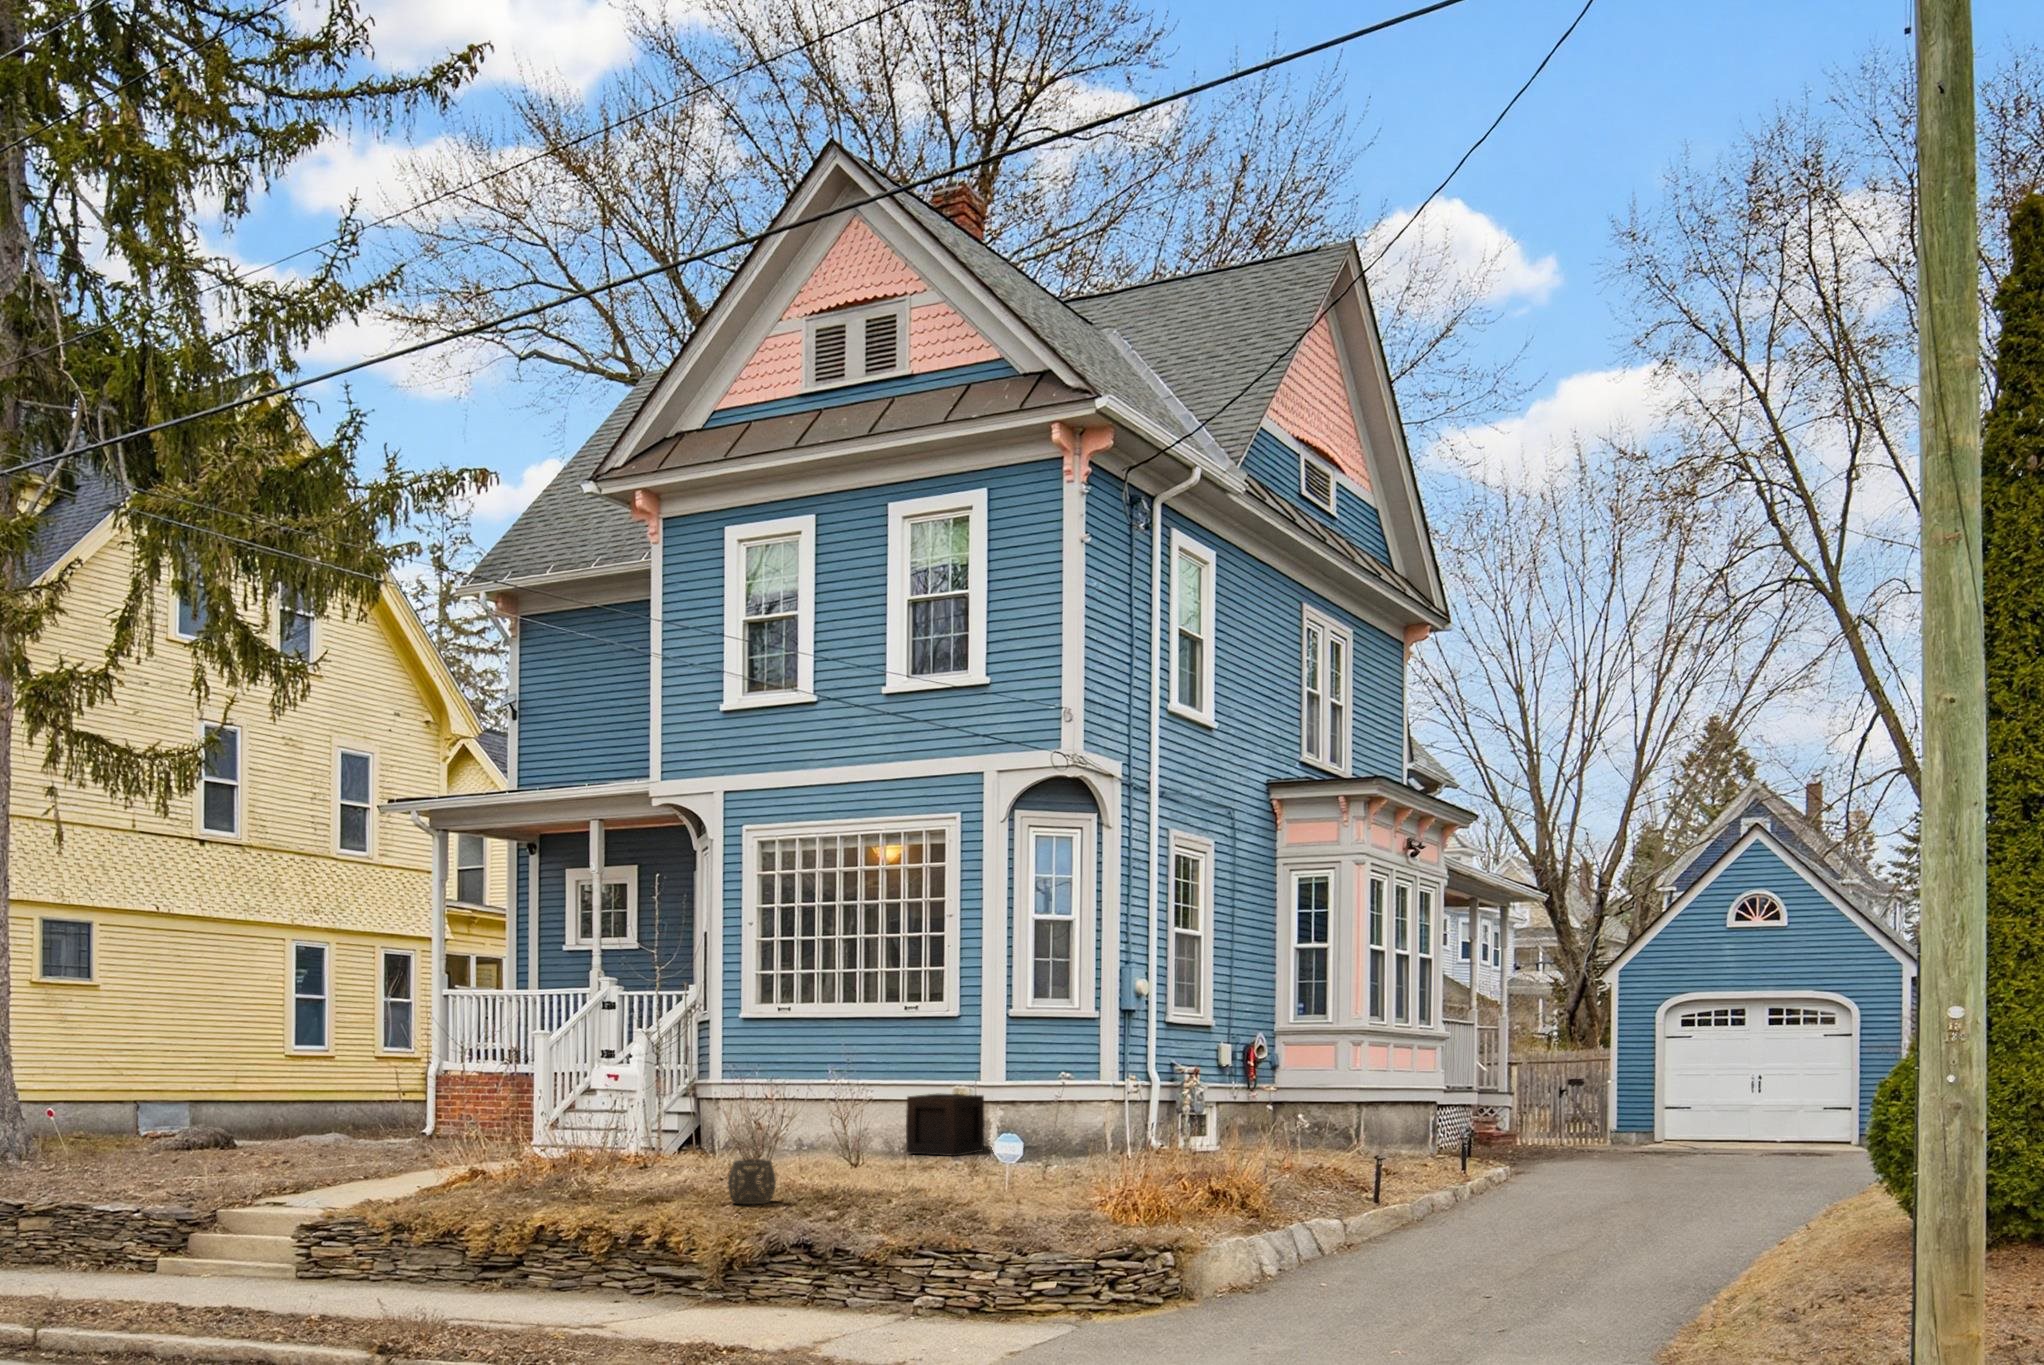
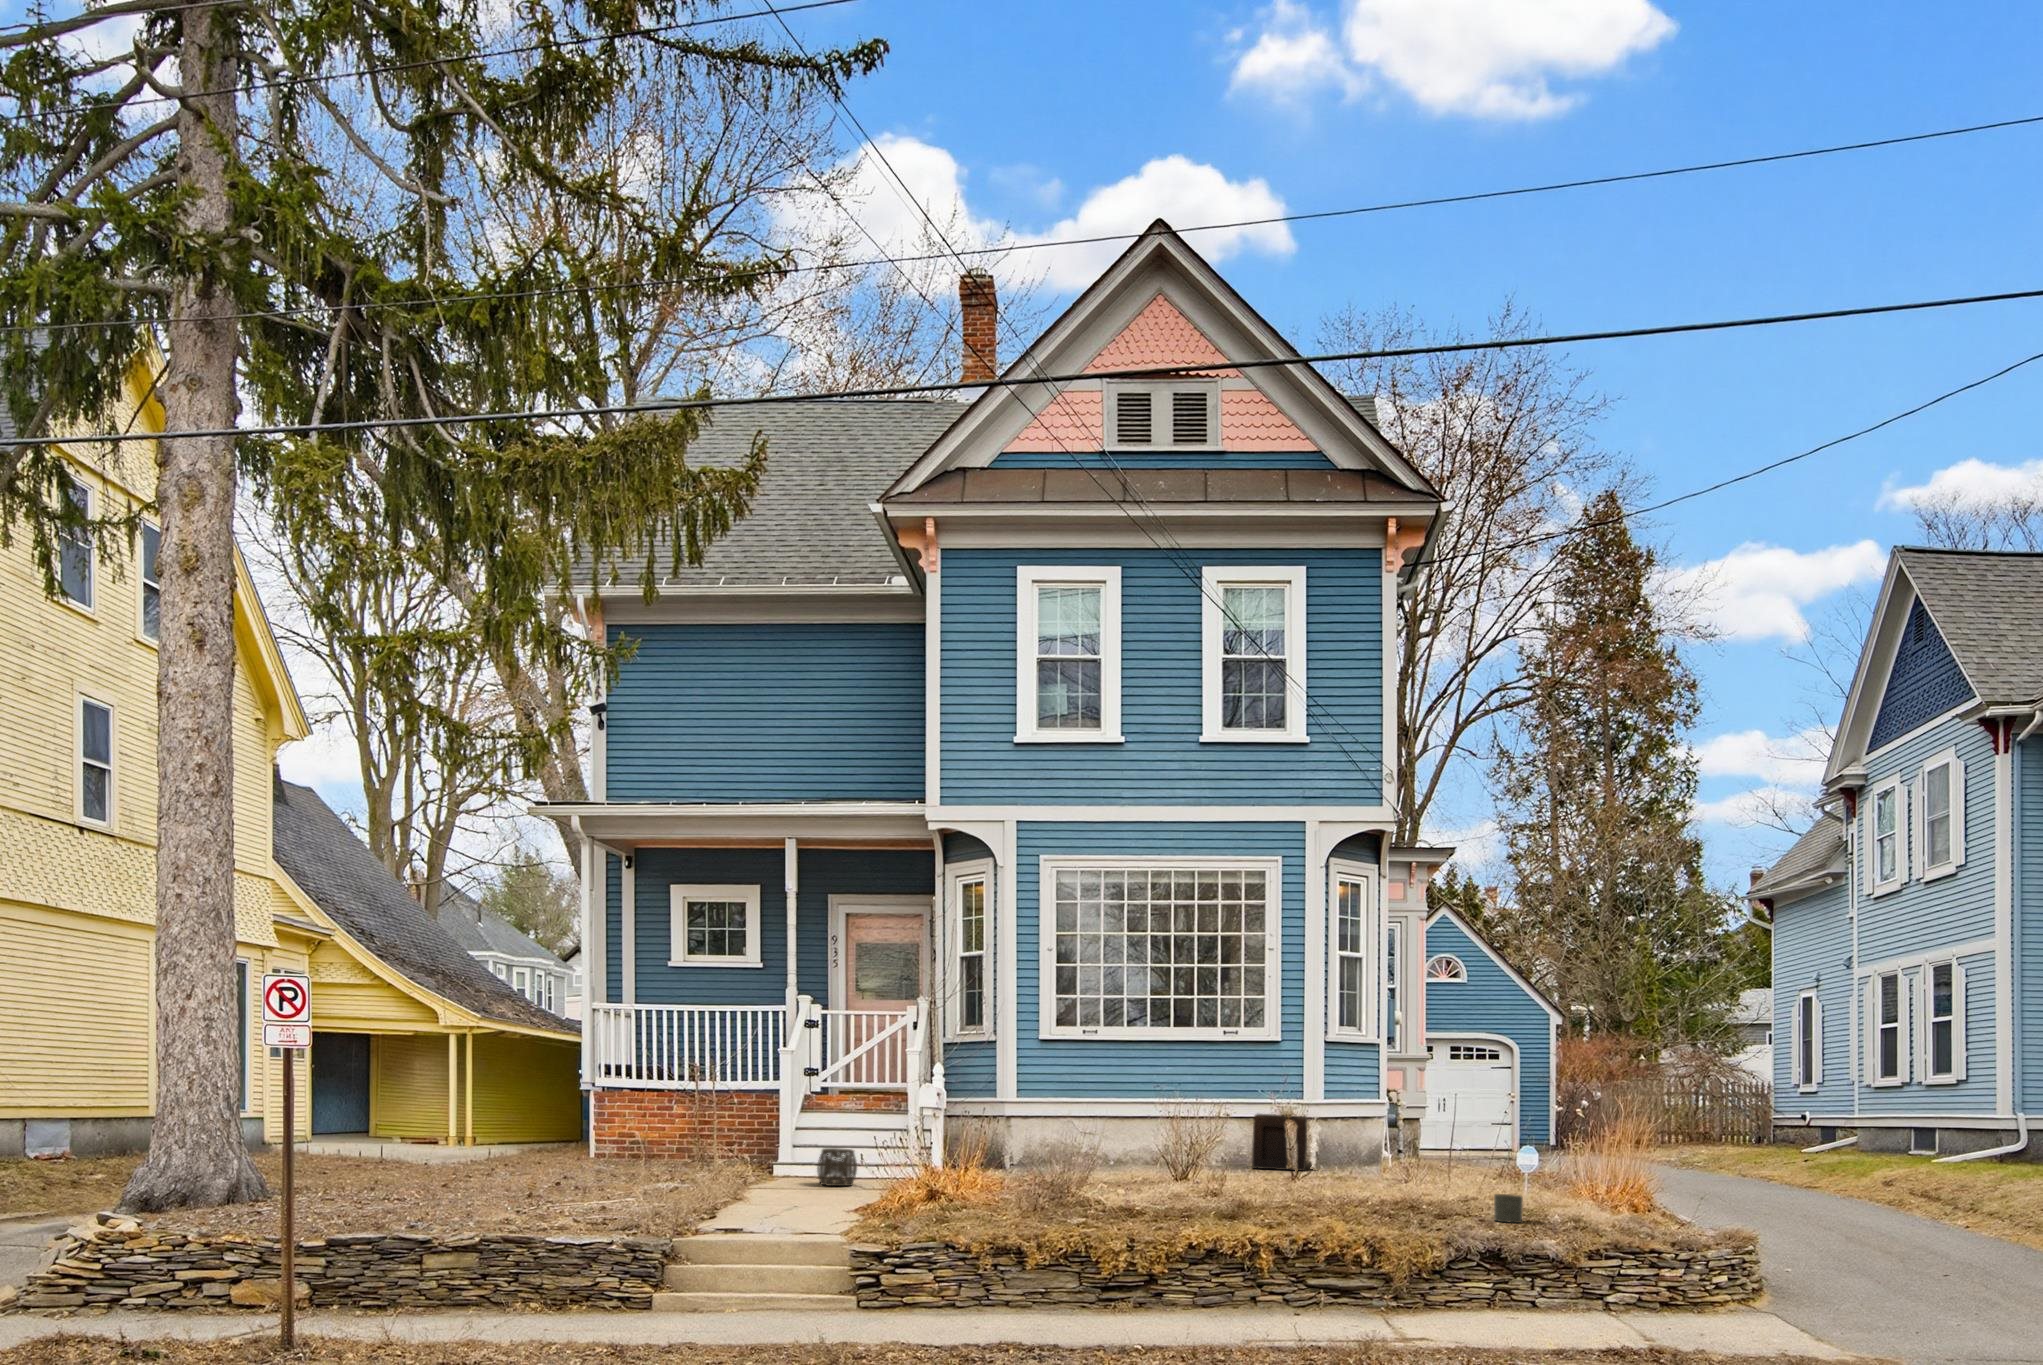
woven basket: present [728,1159,776,1204] -> present [817,1148,857,1186]
planter: none [892,1181,924,1213] -> present [1494,1194,1523,1223]

